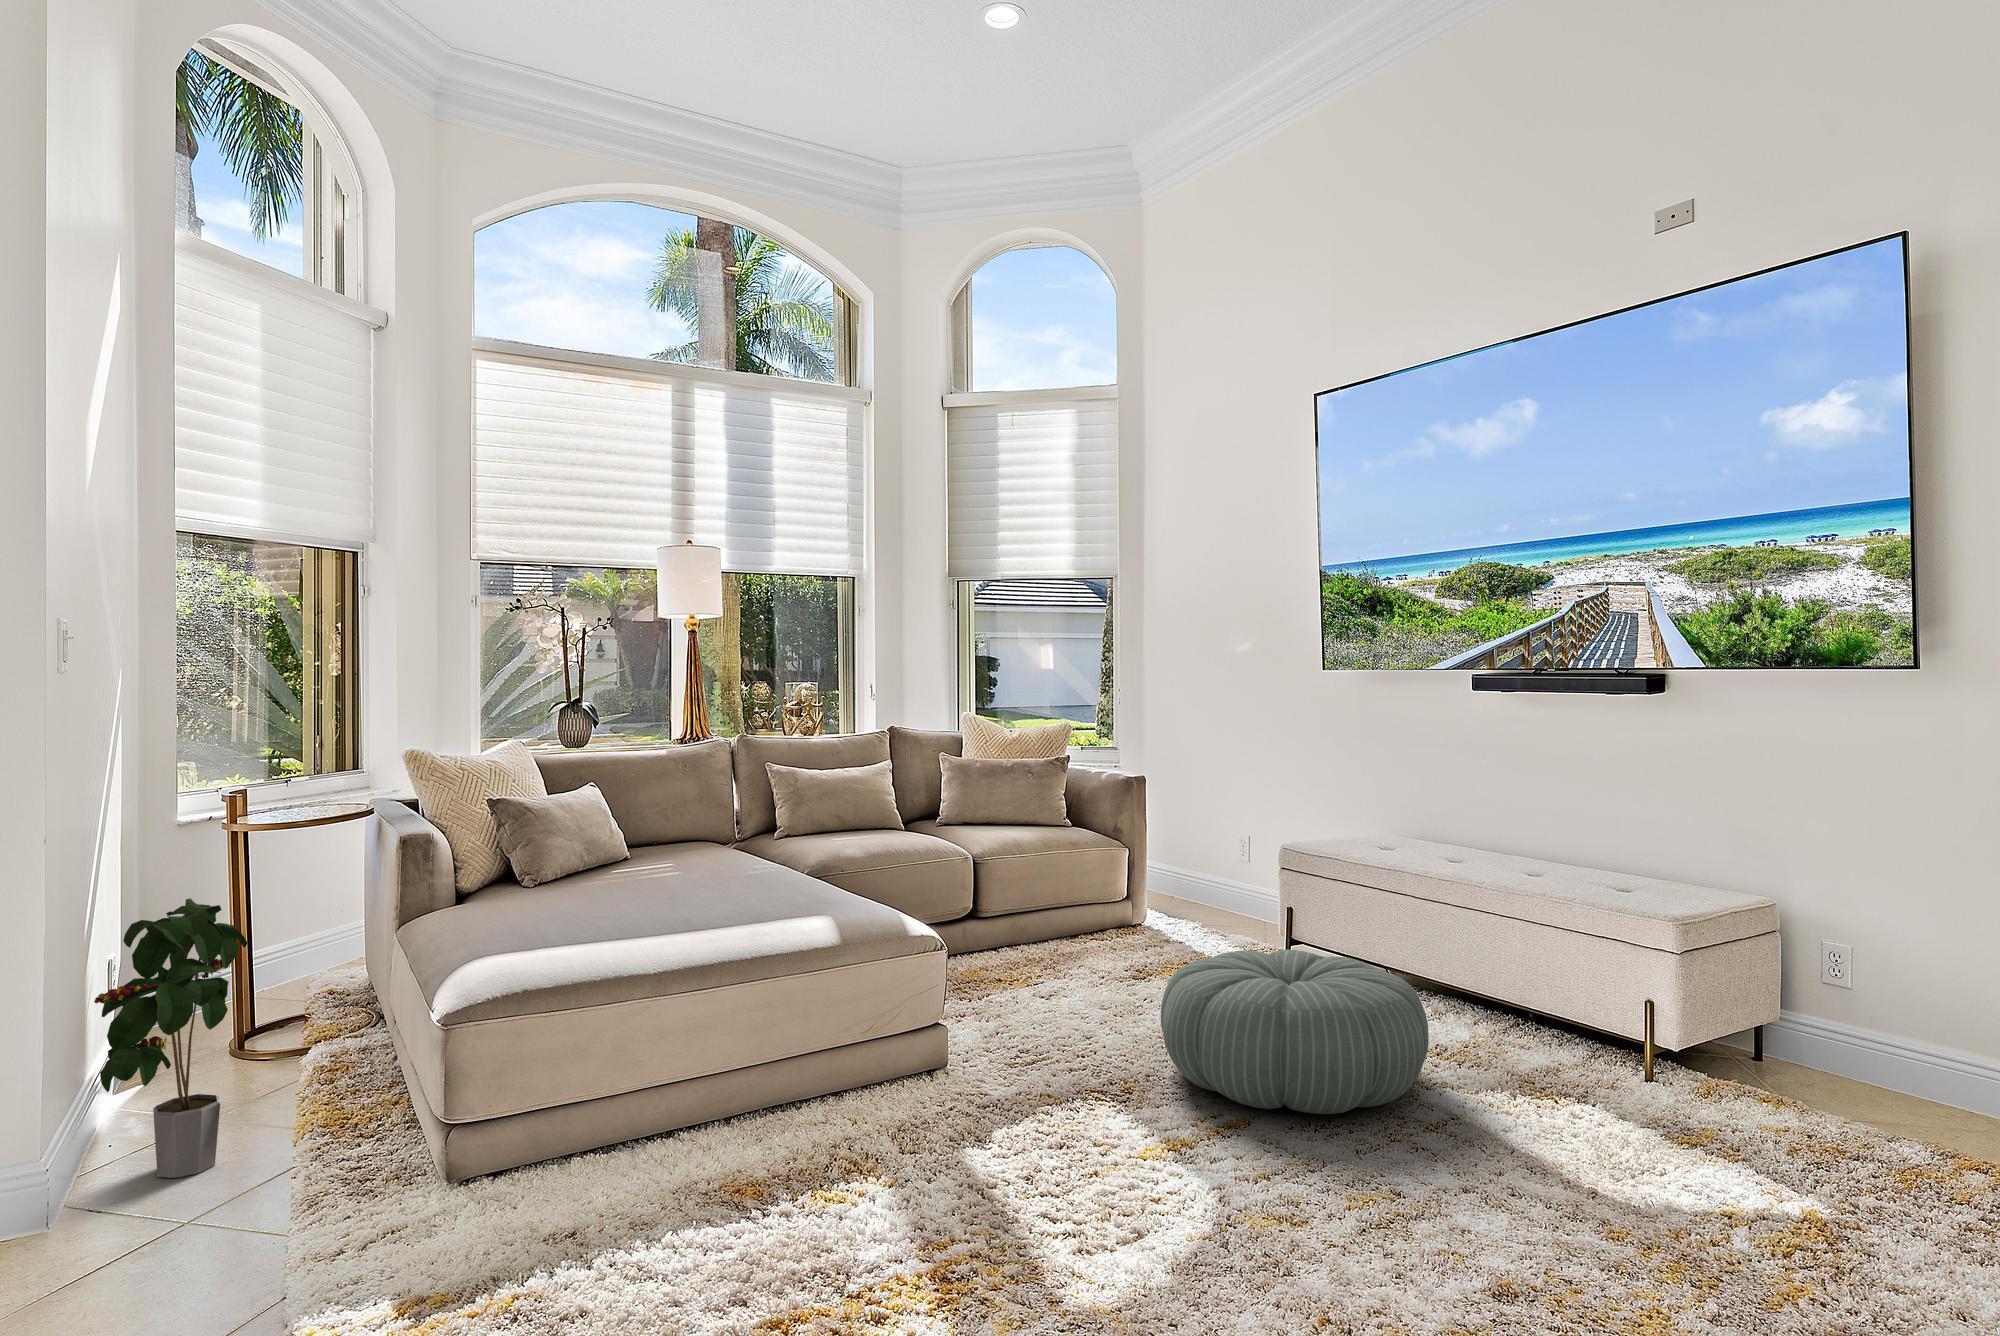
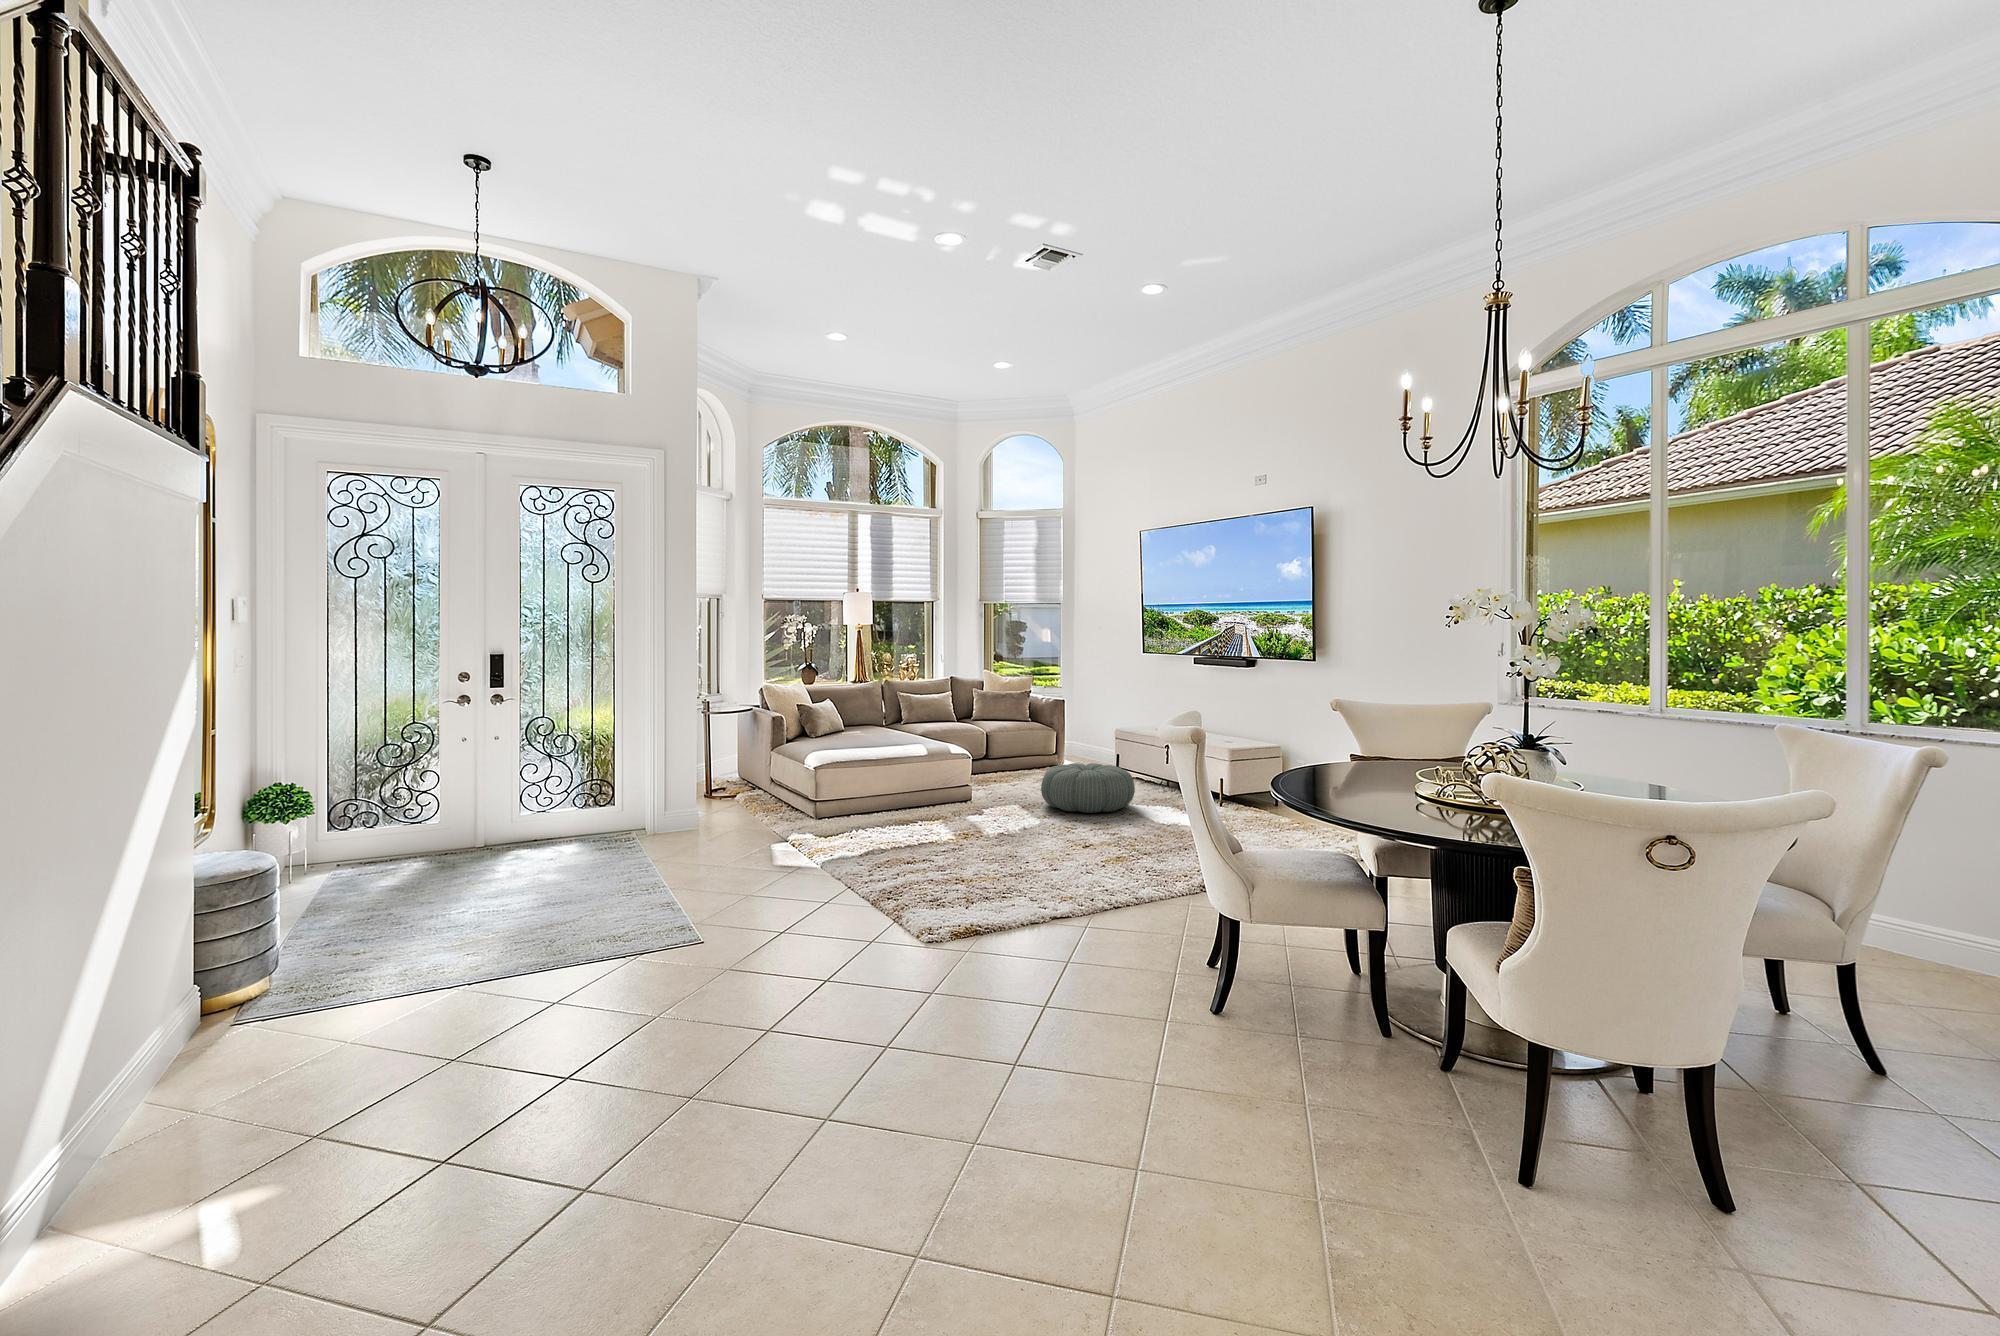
potted plant: present [94,898,247,1178] -> none [707,735,735,819]

